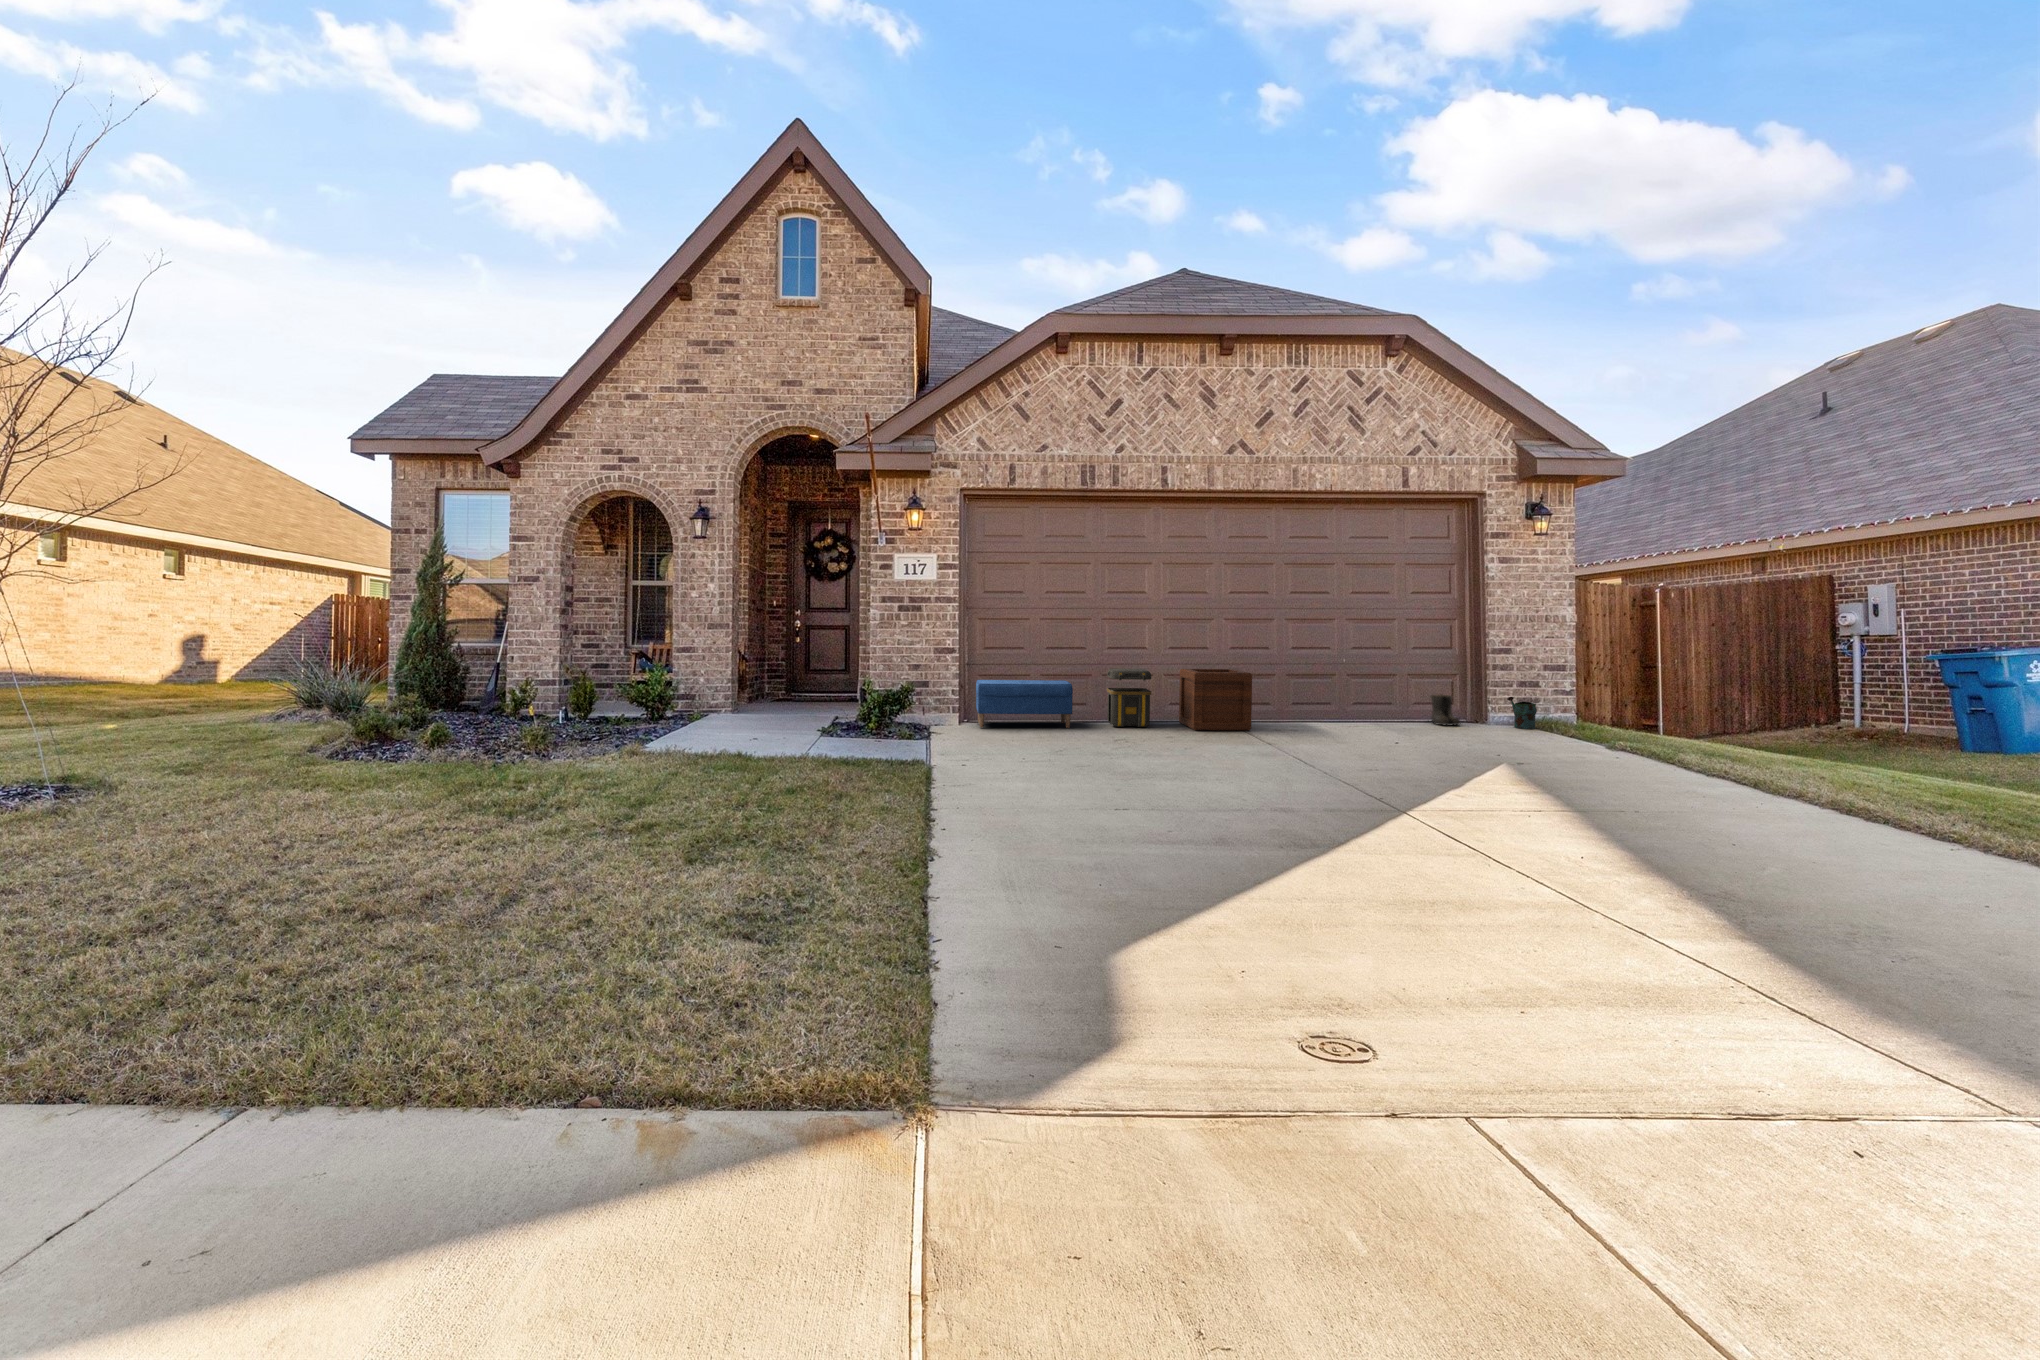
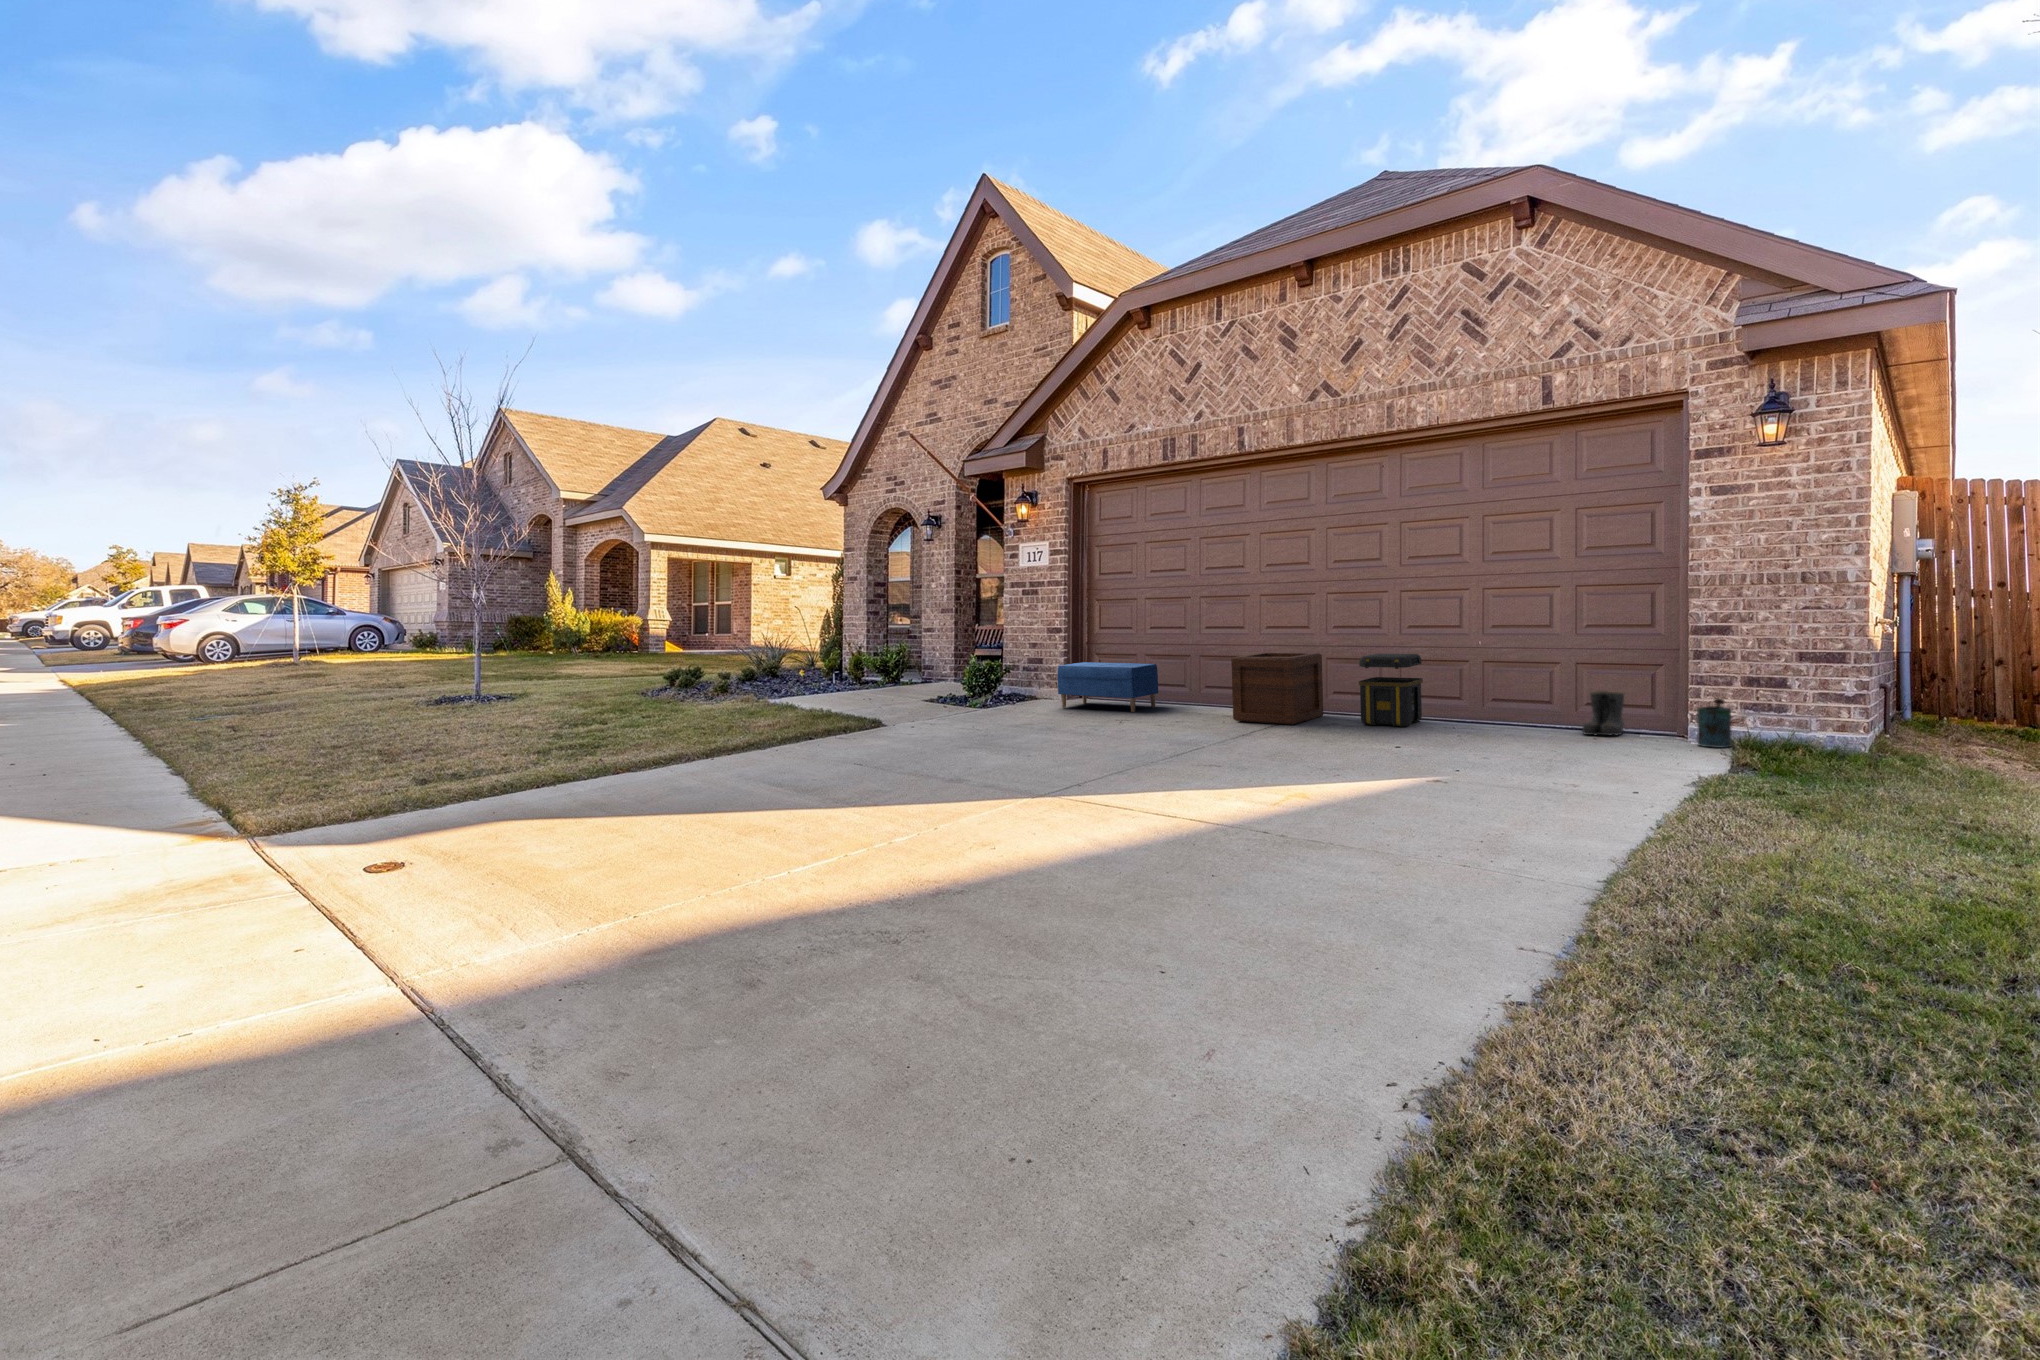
toolbox: present [1107,669,1151,727] -> present [1359,654,1423,727]

